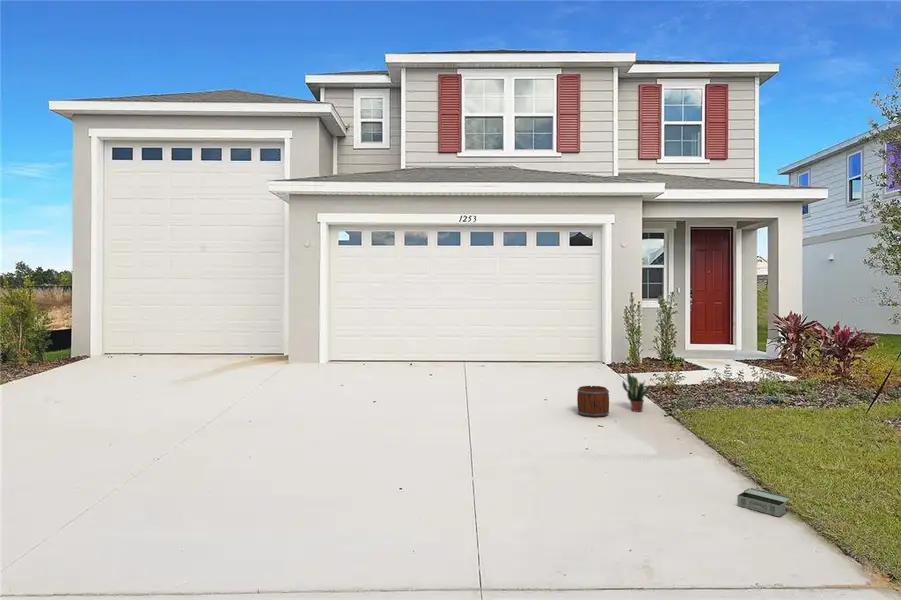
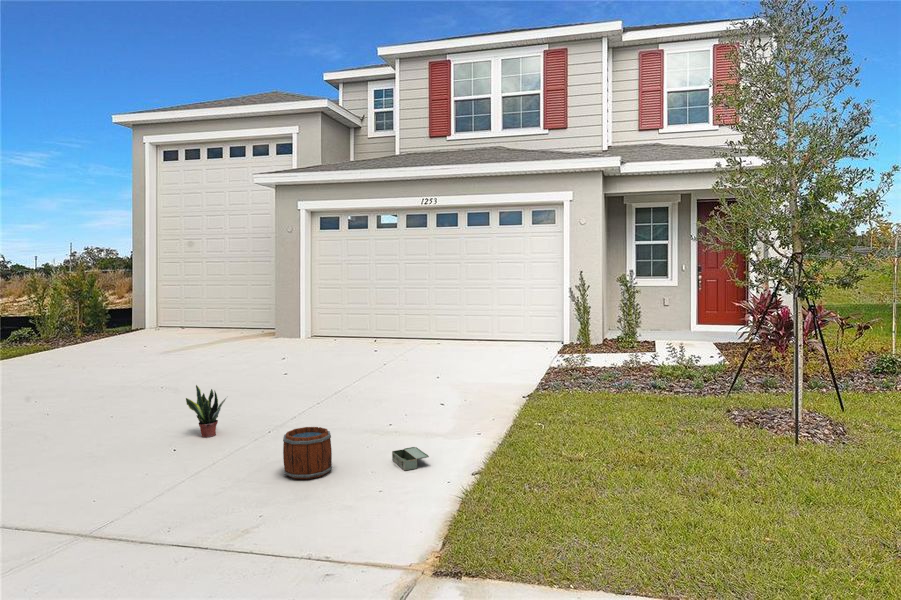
potted plant: present [623,372,651,412] -> present [186,385,226,437]
bucket: present [577,386,609,417] -> present [283,427,332,479]

